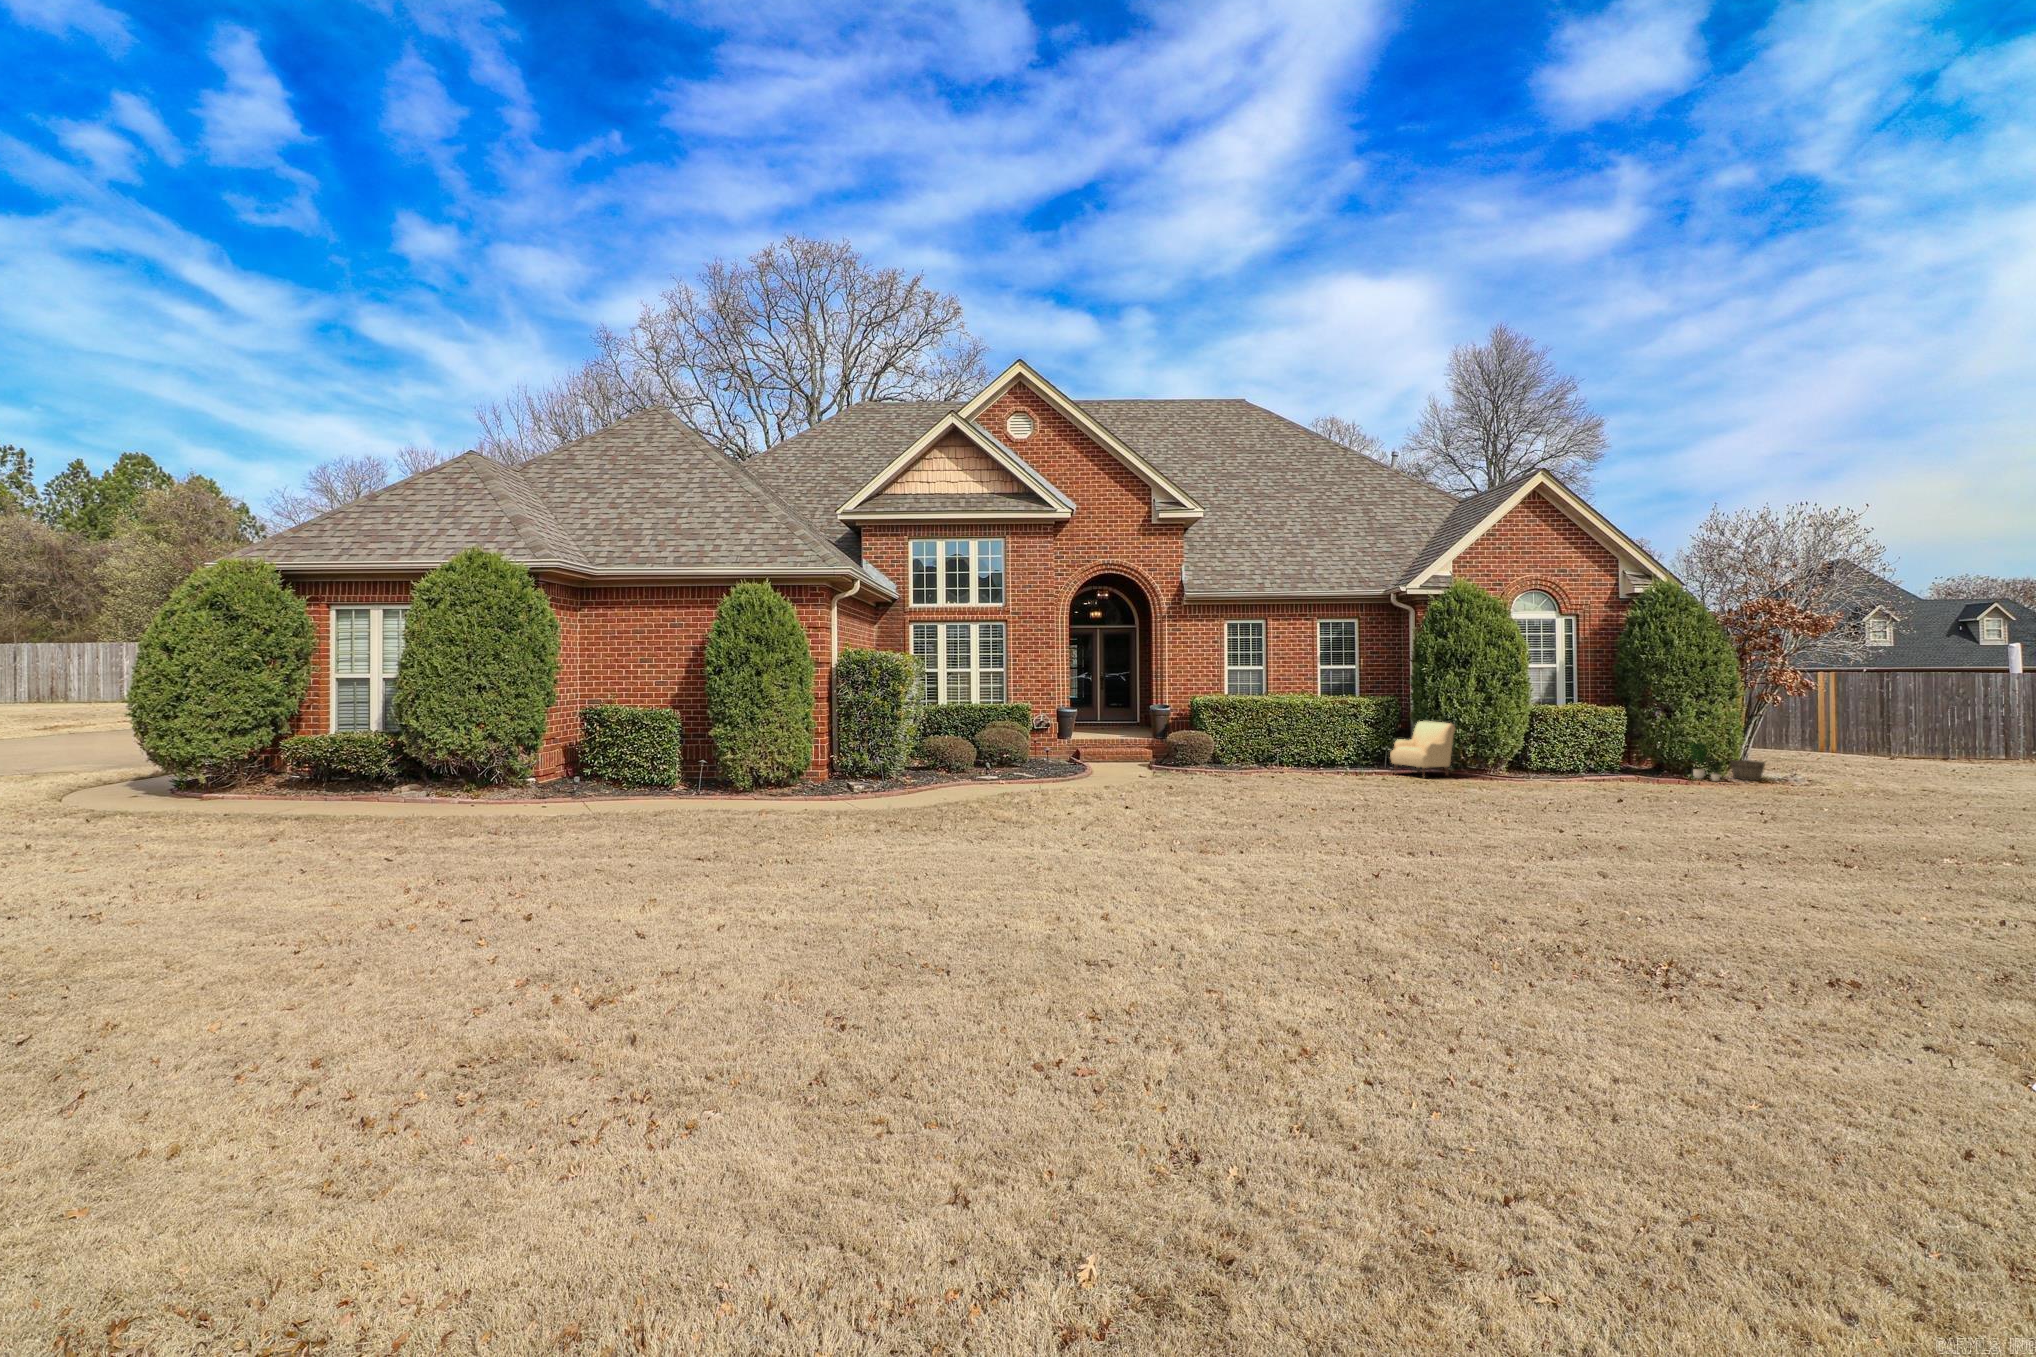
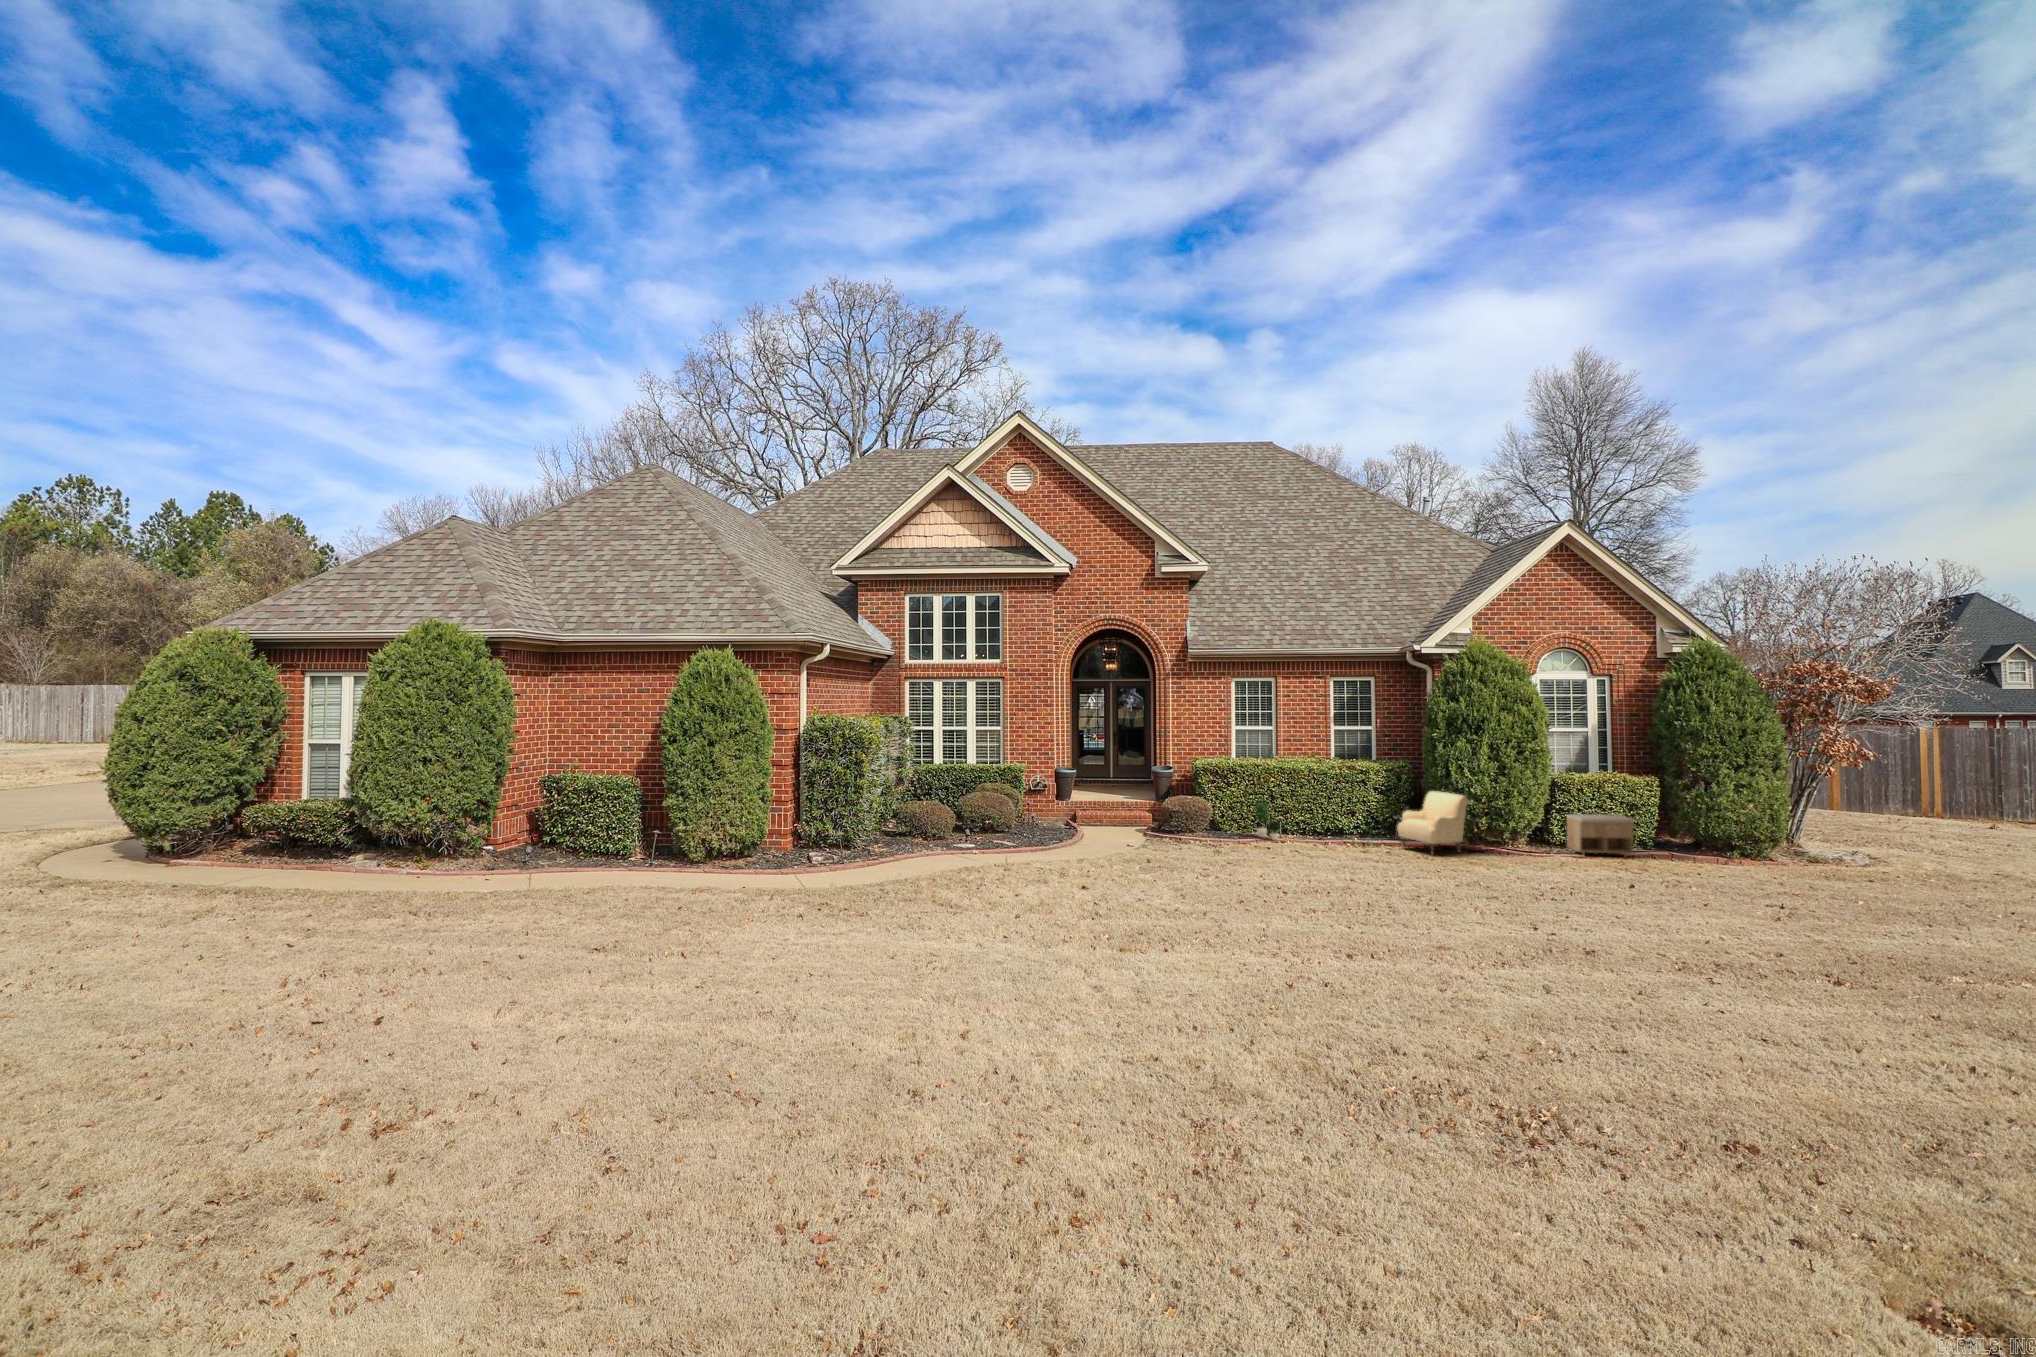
storage bench: none [1542,740,1603,777] -> present [1567,814,1634,855]
potted plant: present [1690,742,1724,781] -> present [1253,801,1279,840]
wooden bucket: present [1731,759,1765,780] -> none [1781,834,1822,864]

